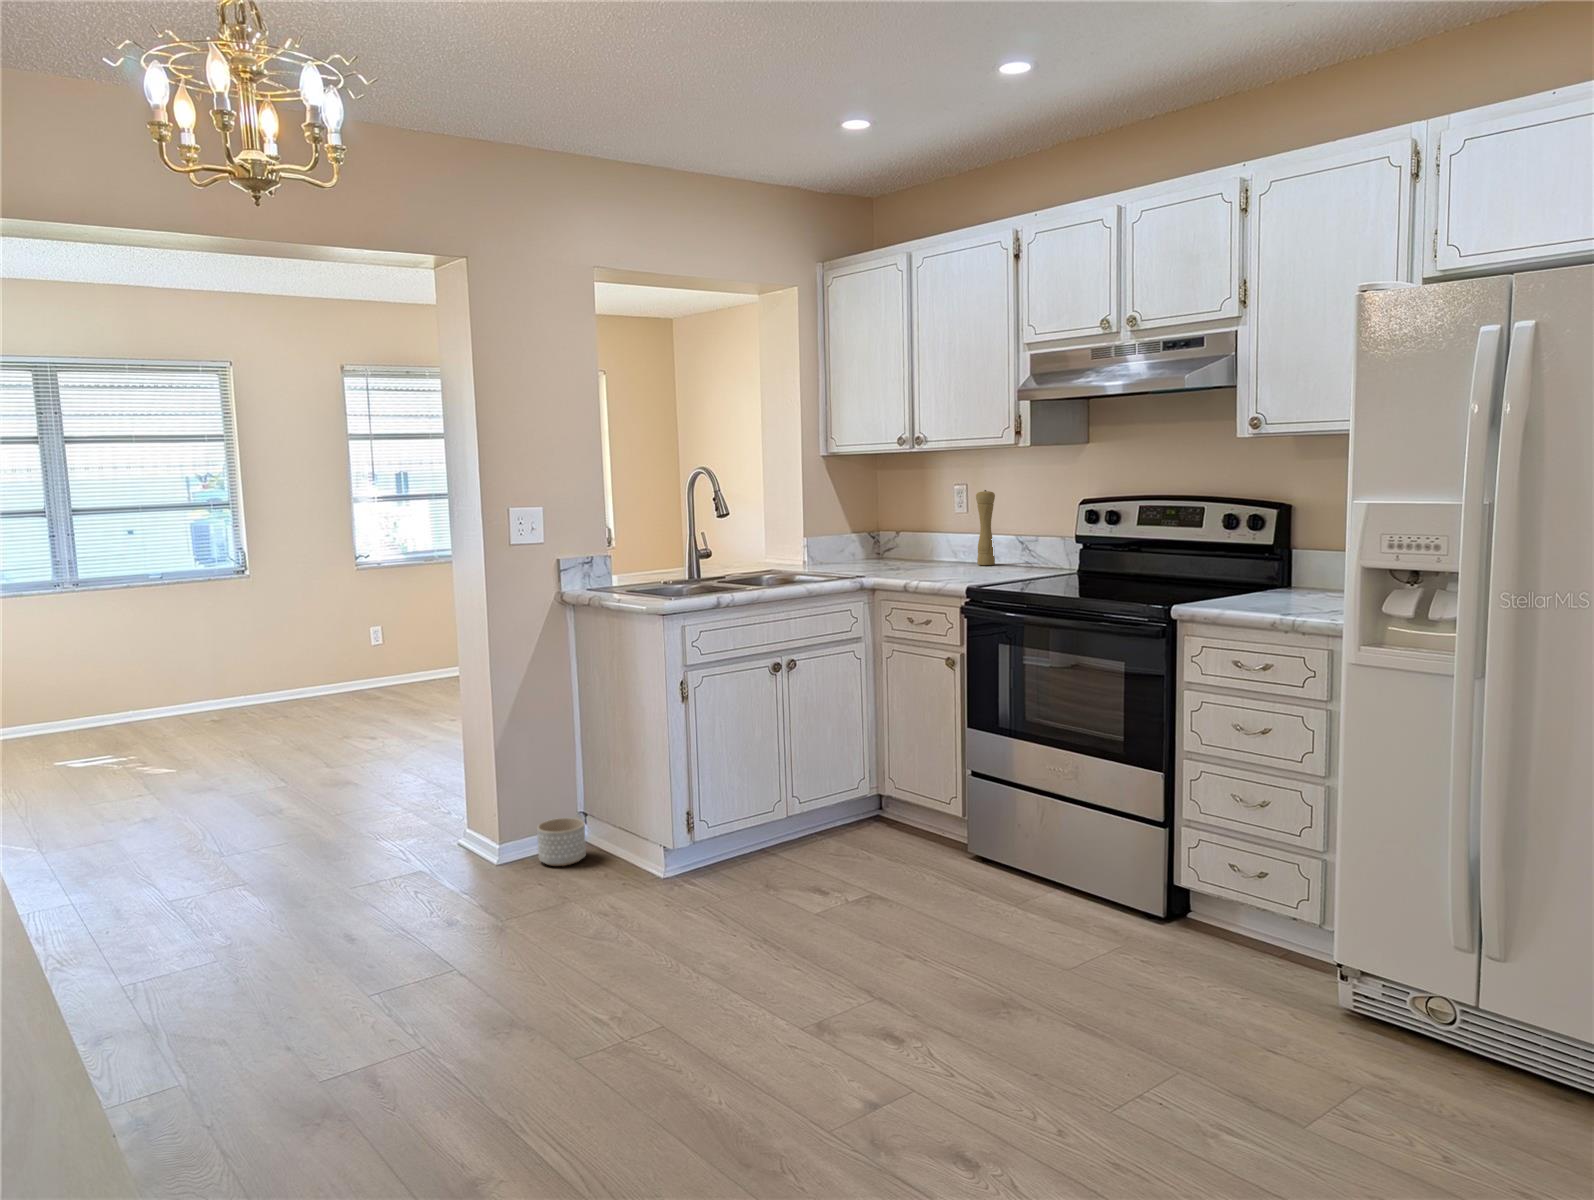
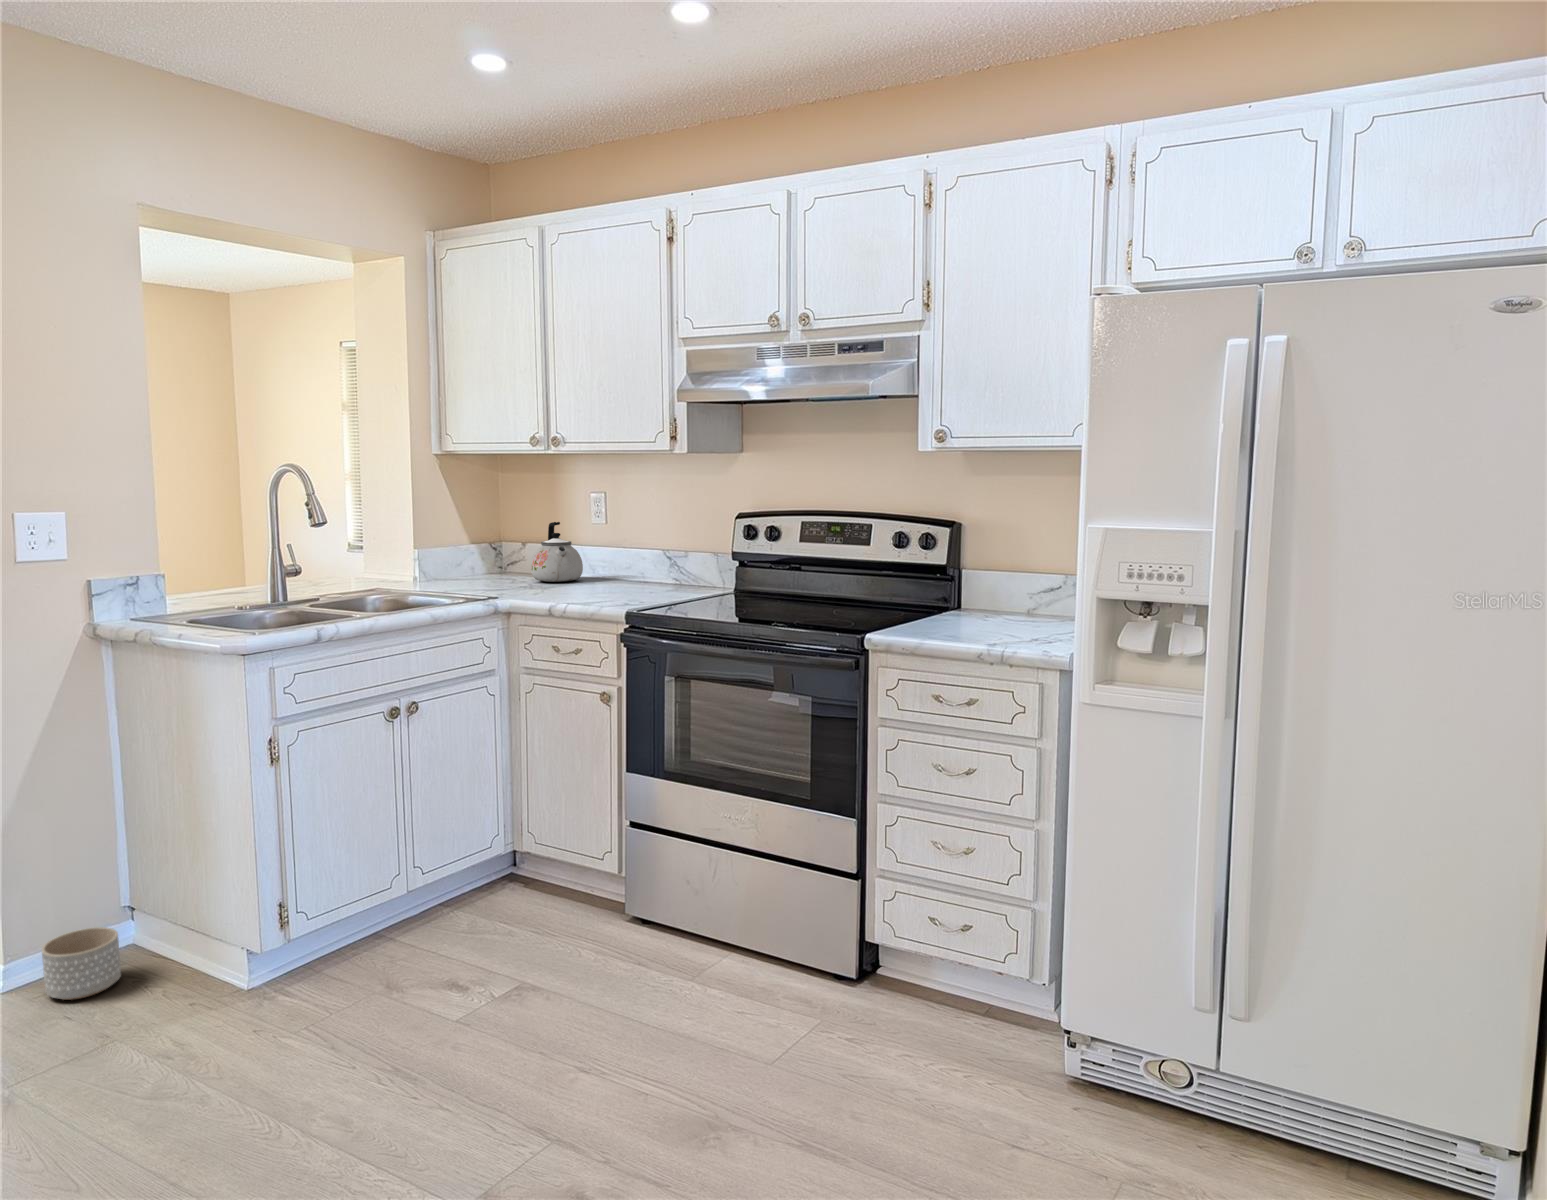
pepper mill: present [976,490,995,565] -> none [618,500,639,582]
kettle: none [899,511,945,565] -> present [531,522,583,582]

